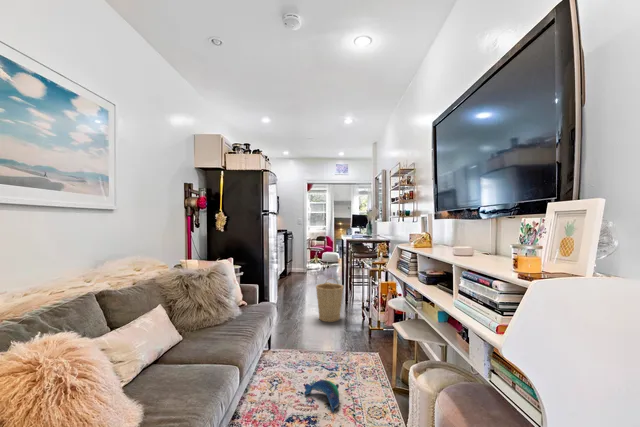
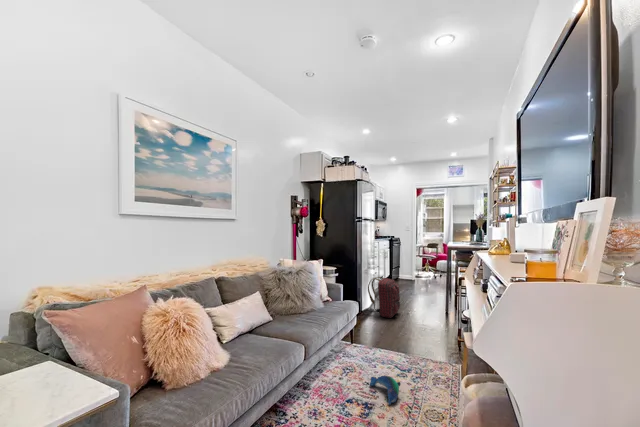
backpack: none [273,272,305,315] -> present [368,276,400,318]
basket: present [316,278,343,322] -> none [407,285,437,329]

